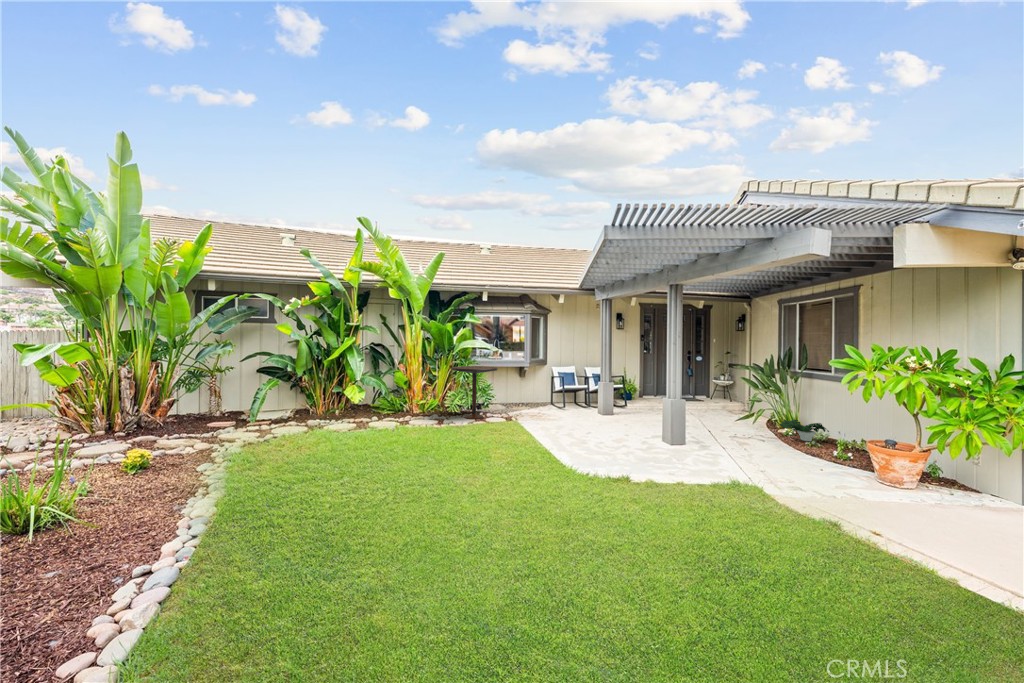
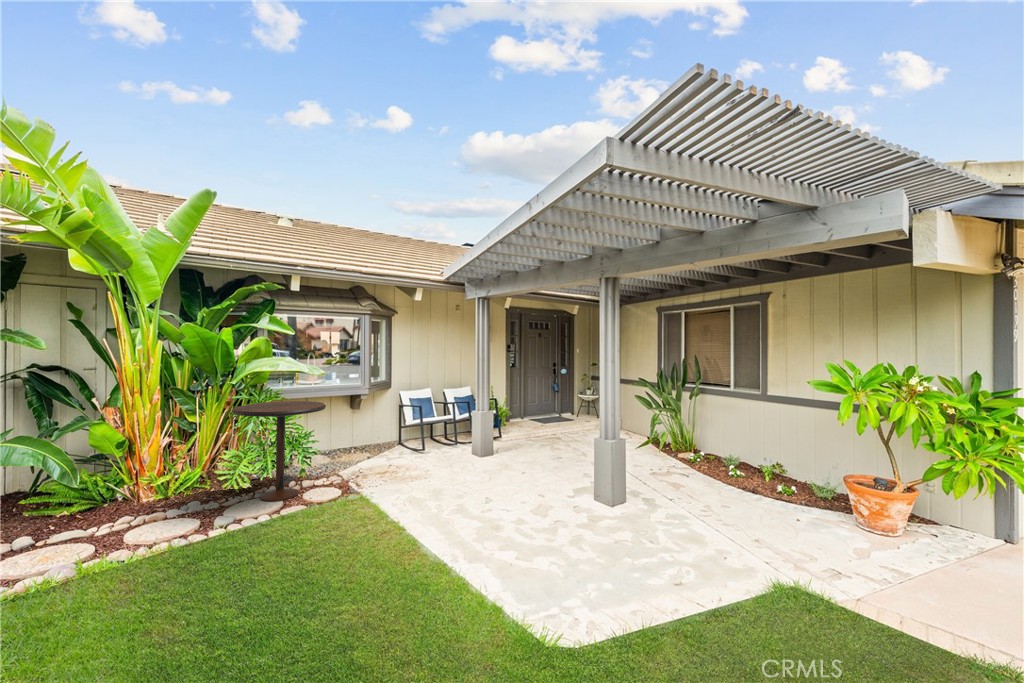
potted plant: present [780,420,829,441] -> none [707,446,761,473]

